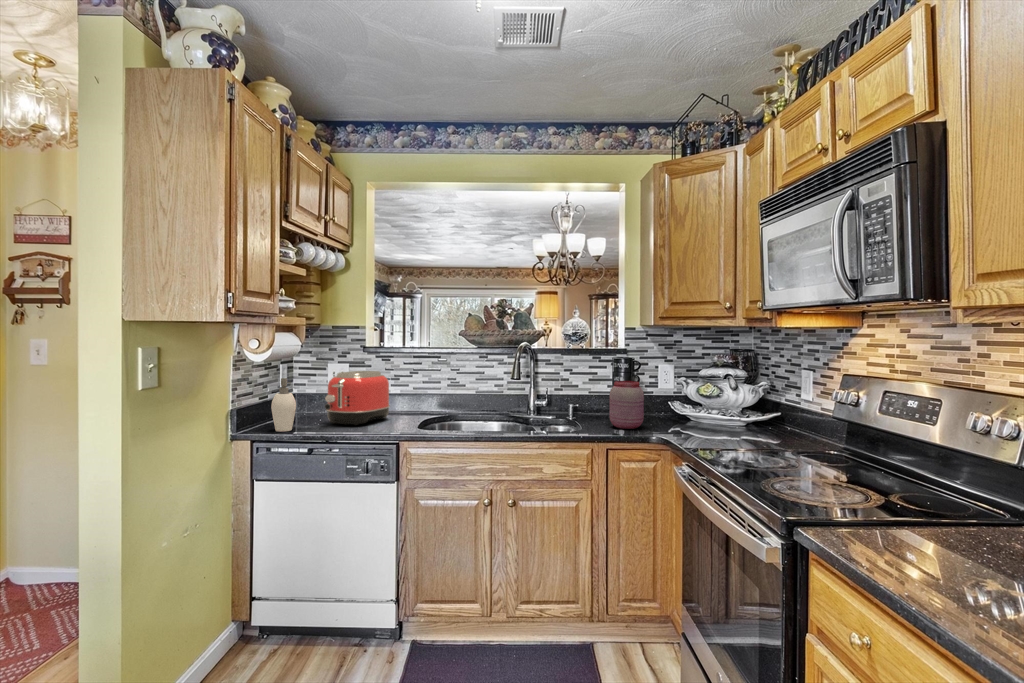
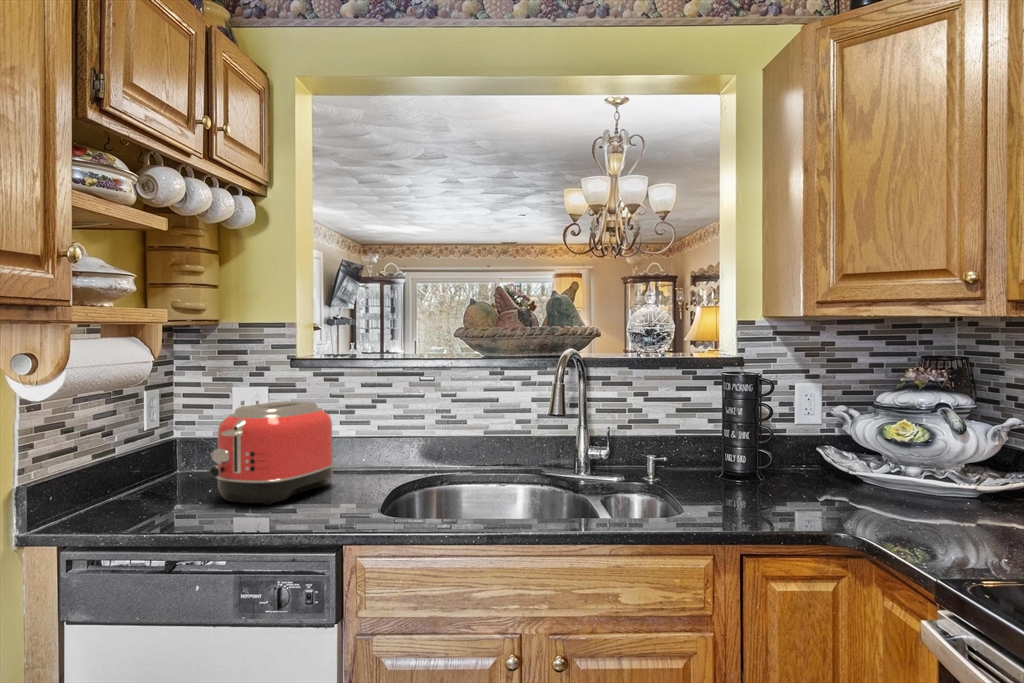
soap dispenser: present [271,378,296,432] -> none [102,421,152,524]
jar: present [609,381,644,429] -> none [733,418,800,509]

